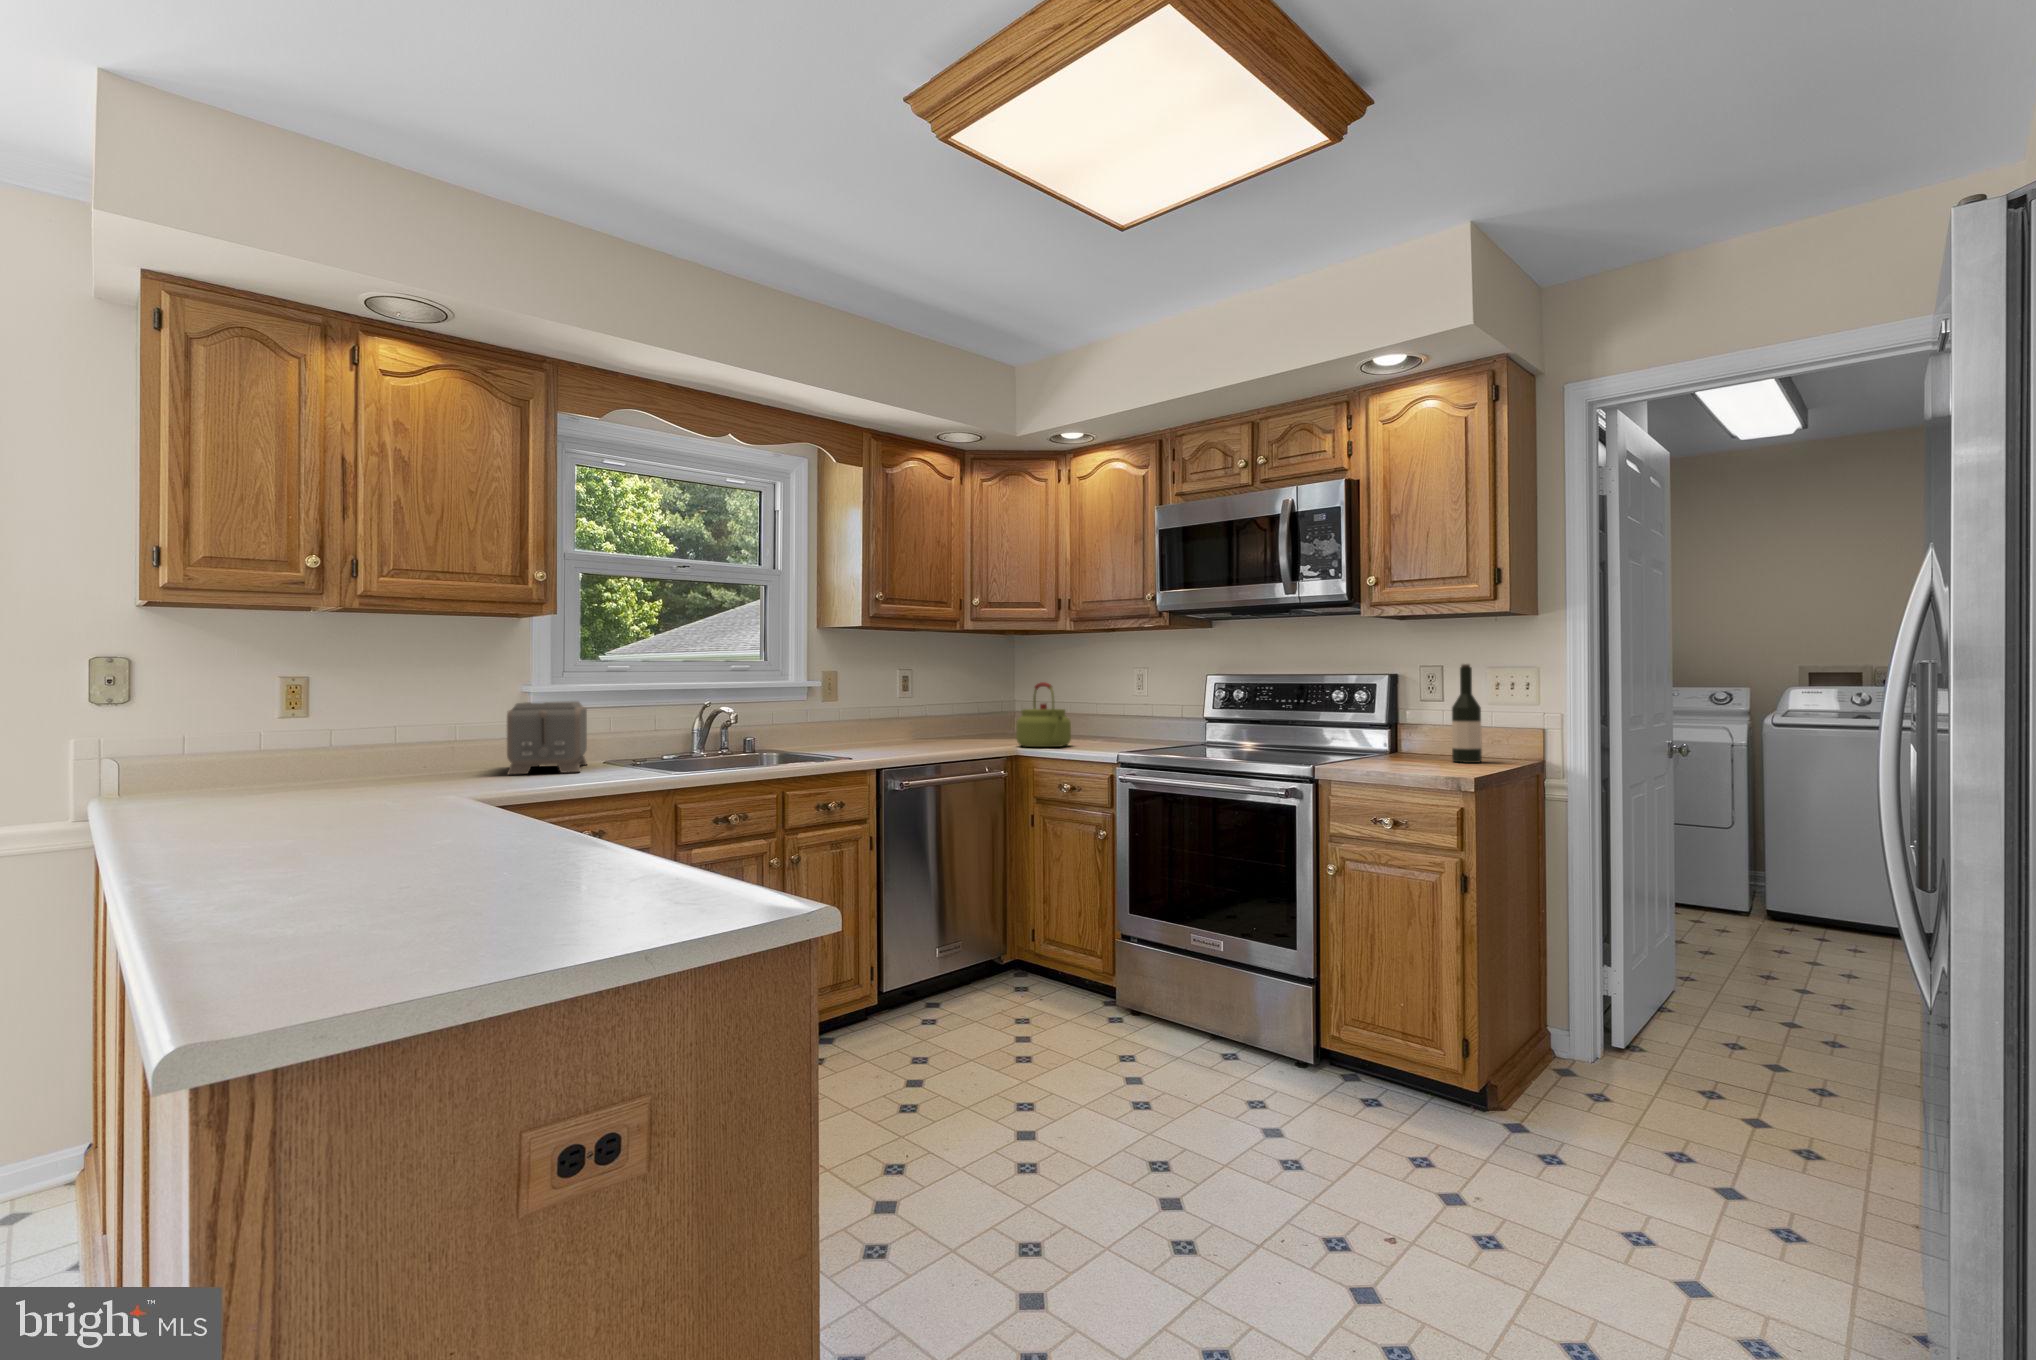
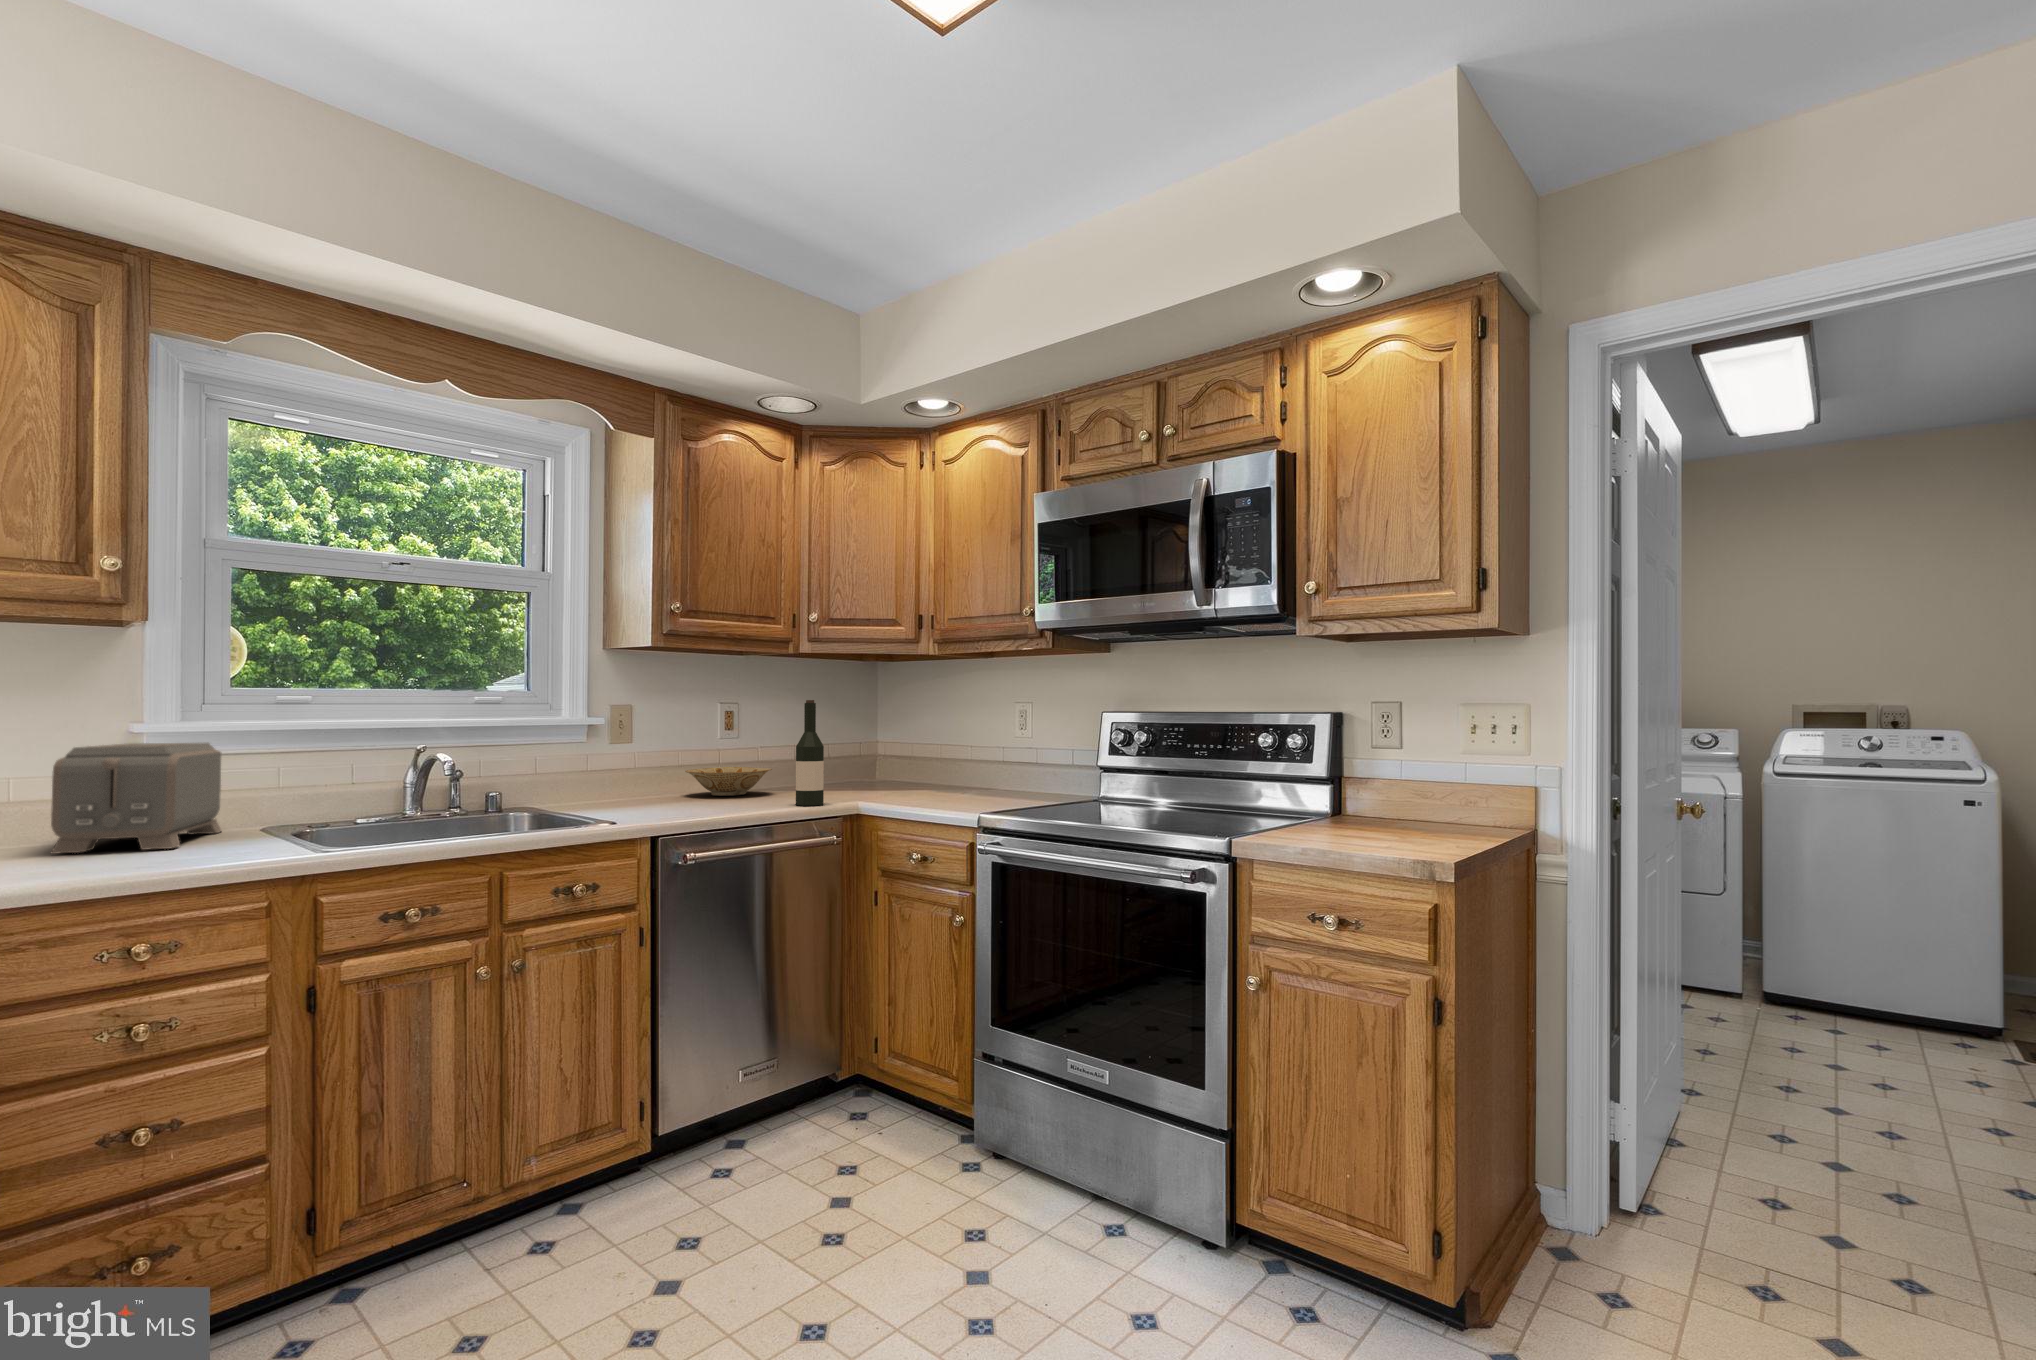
wine bottle: present [1452,664,1482,763] -> present [796,700,824,806]
kettle: present [1016,682,1071,747] -> none [858,717,929,801]
bowl: none [880,723,946,745] -> present [685,767,772,796]

